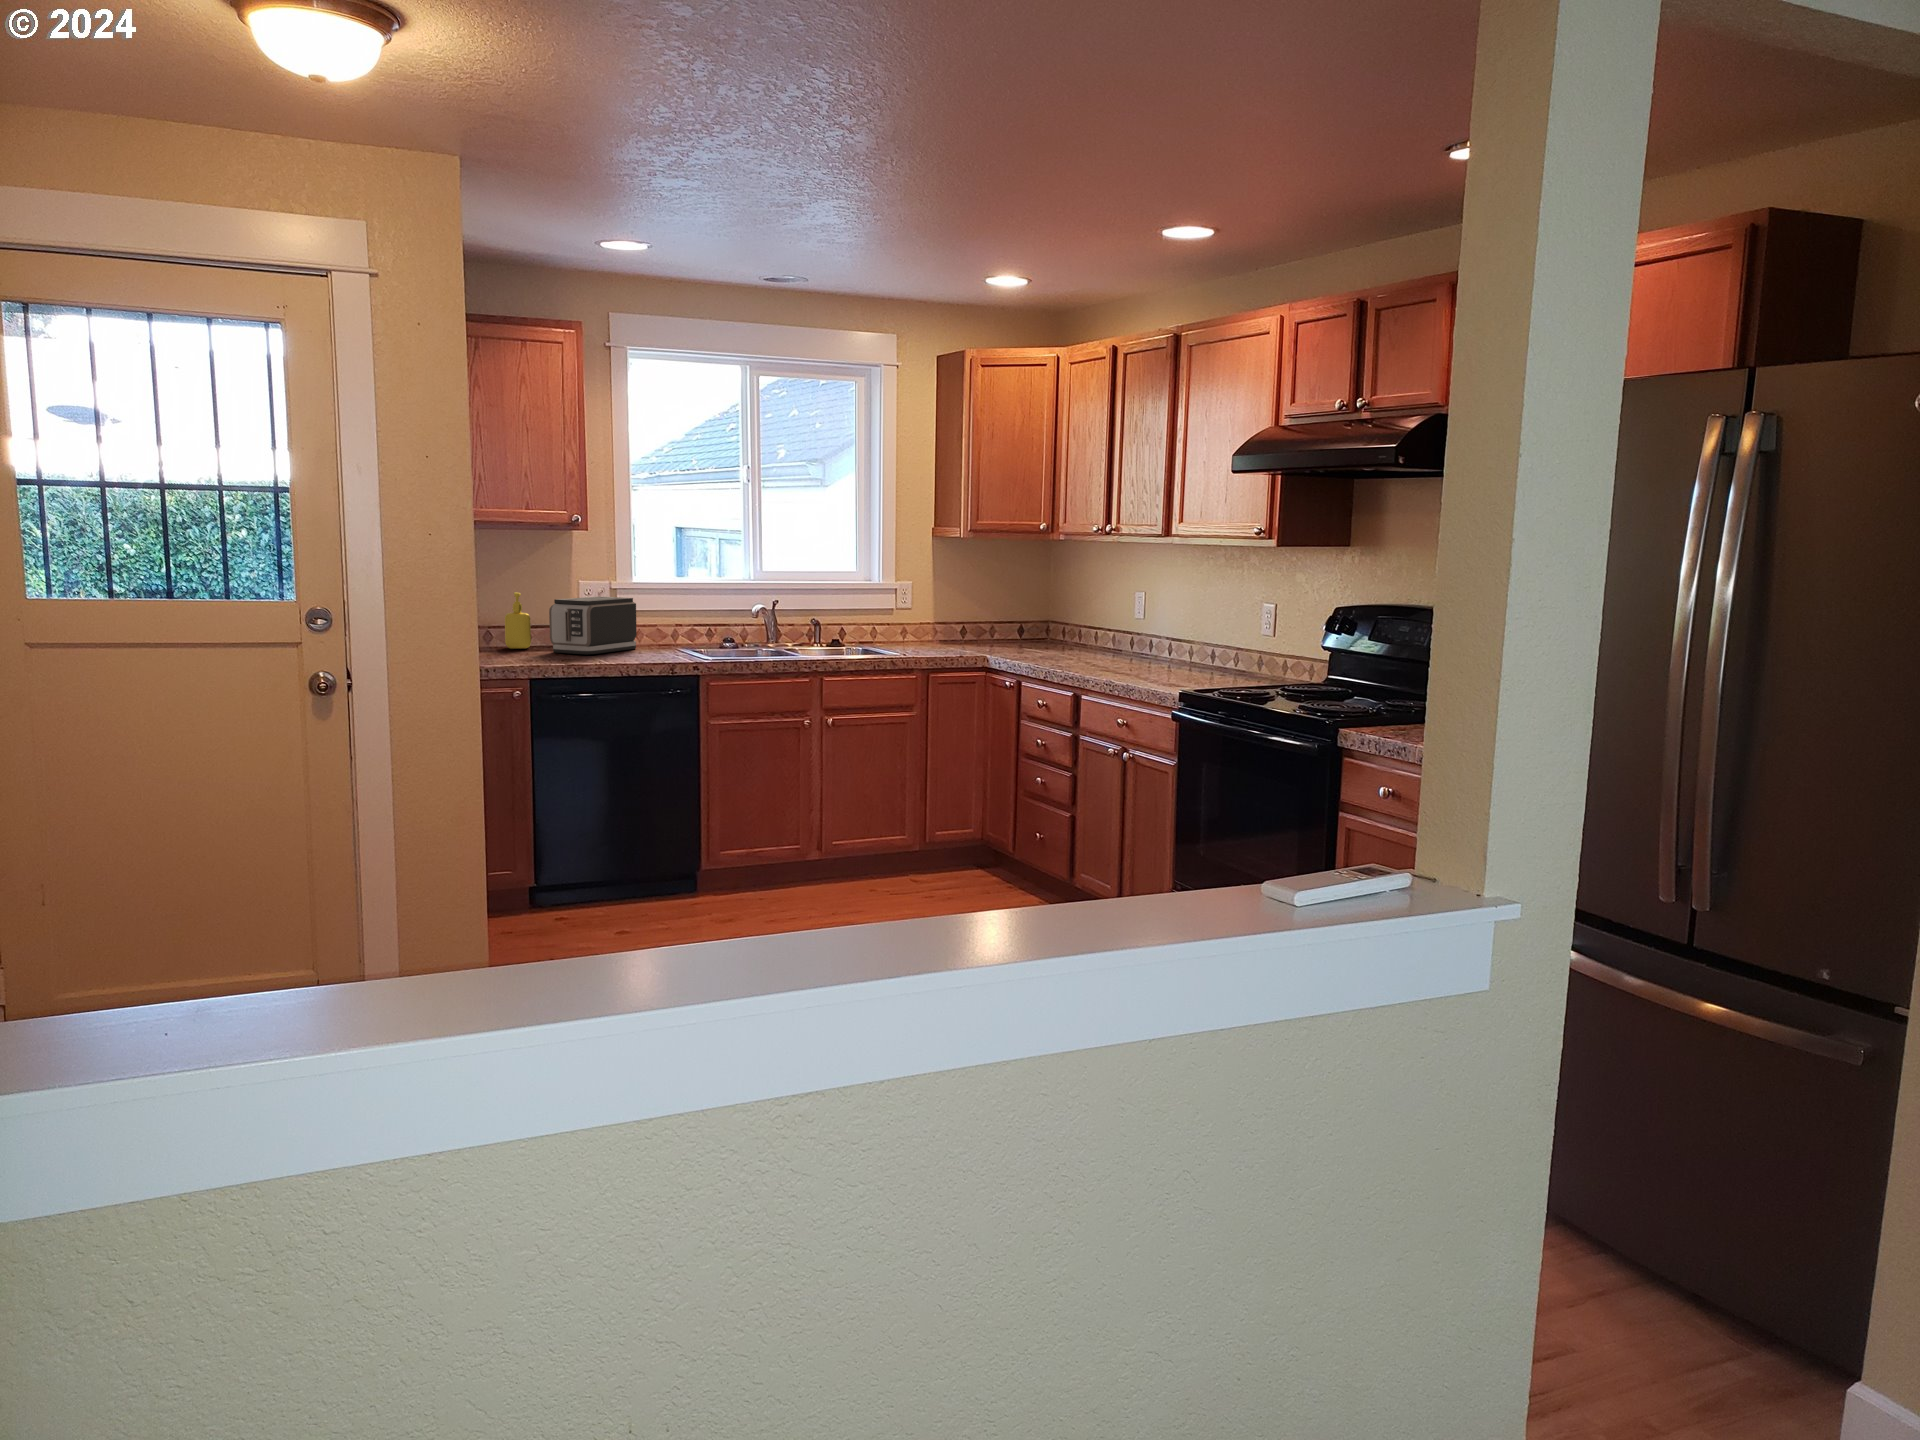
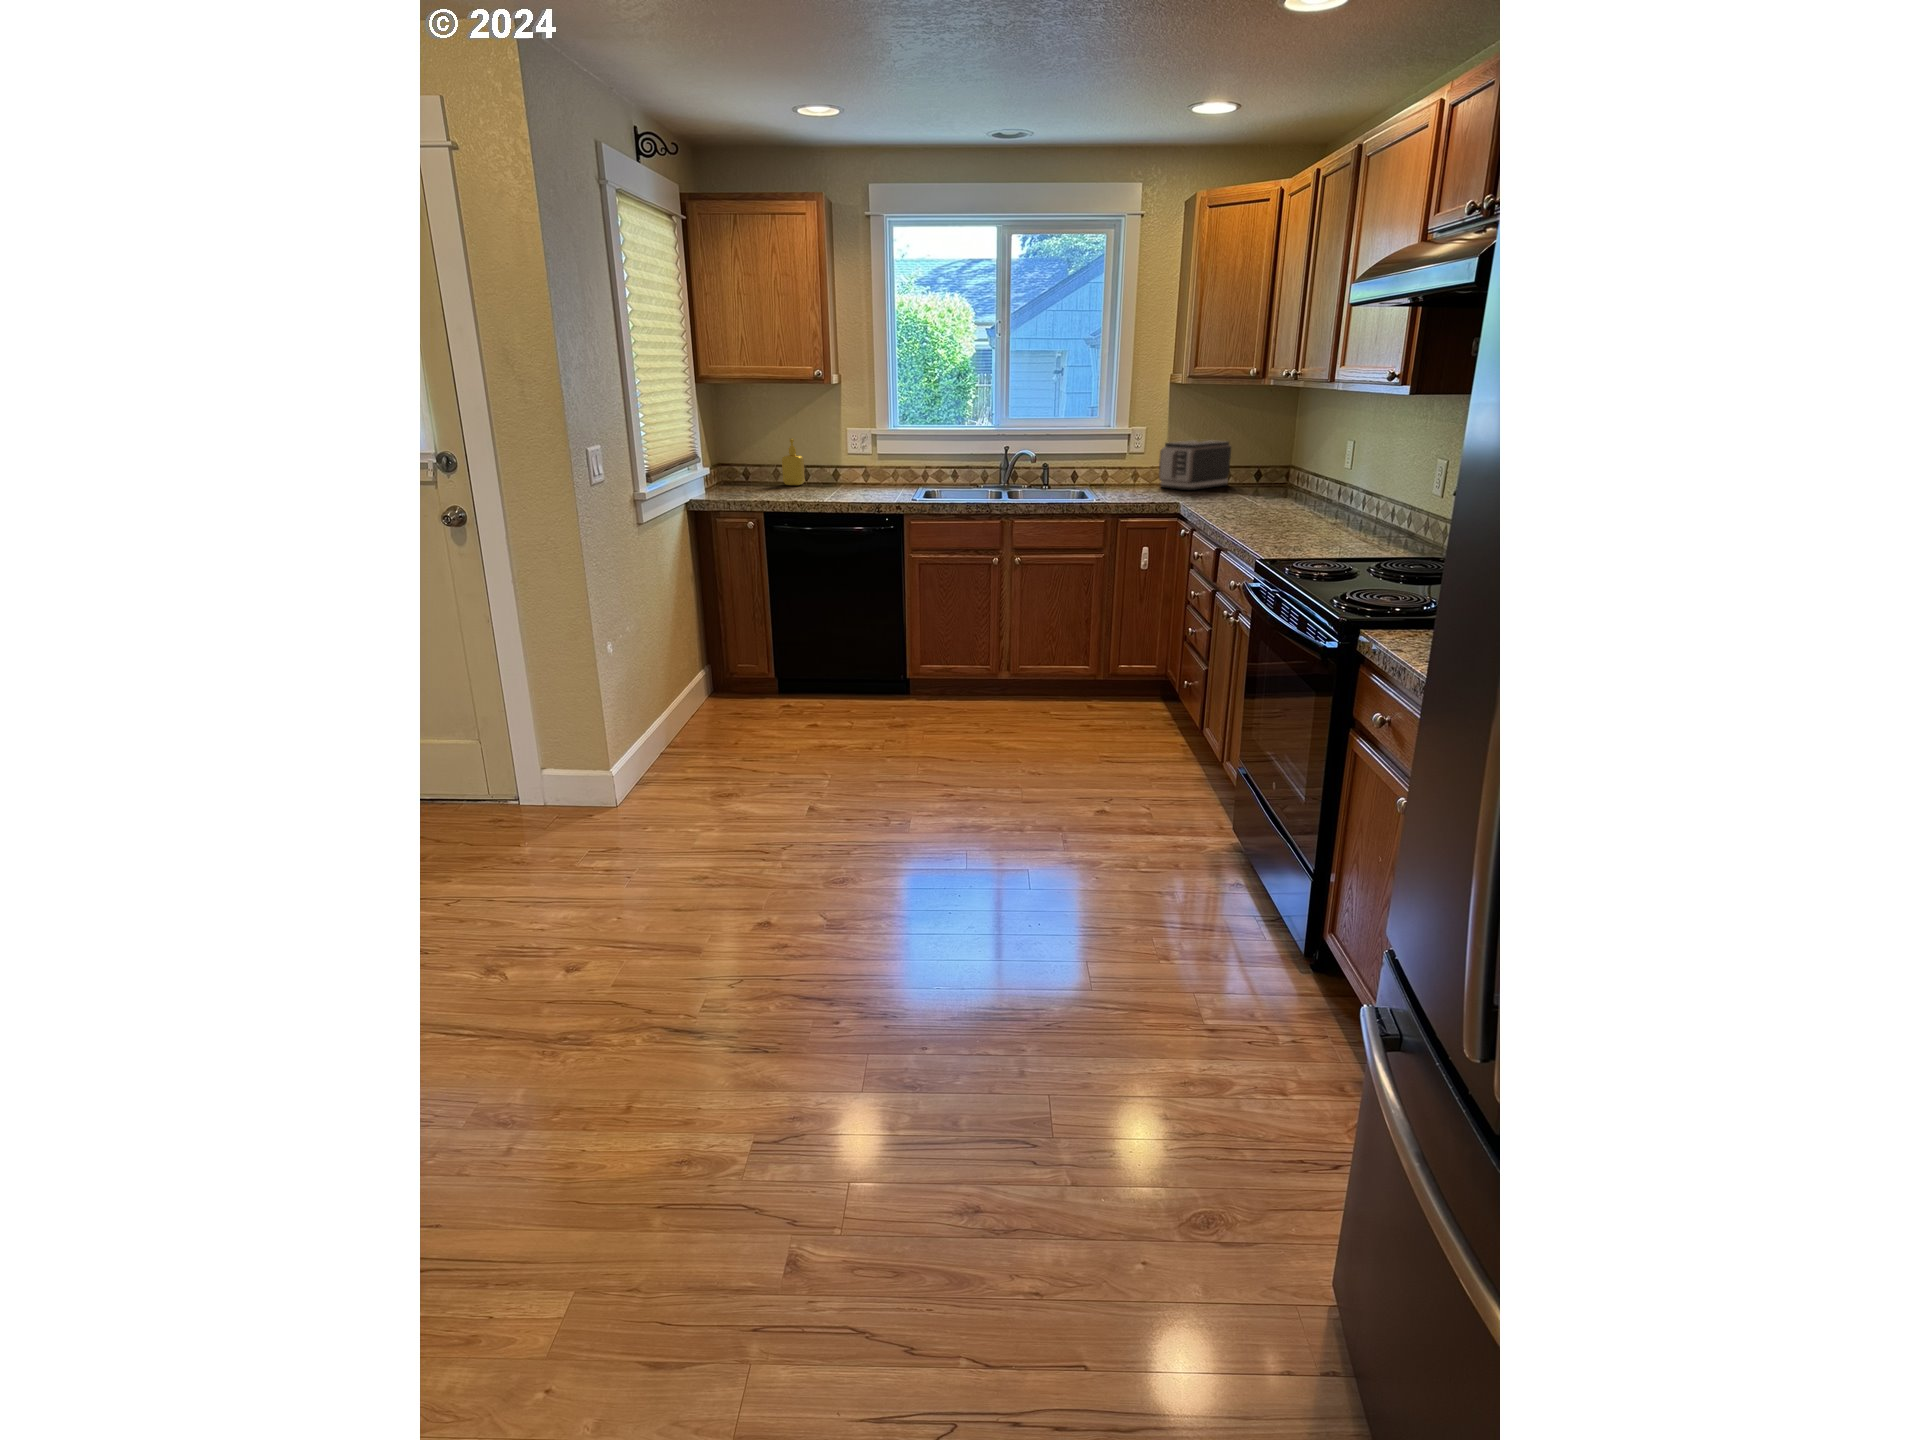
toaster: present [549,596,637,654] -> present [1159,440,1231,490]

